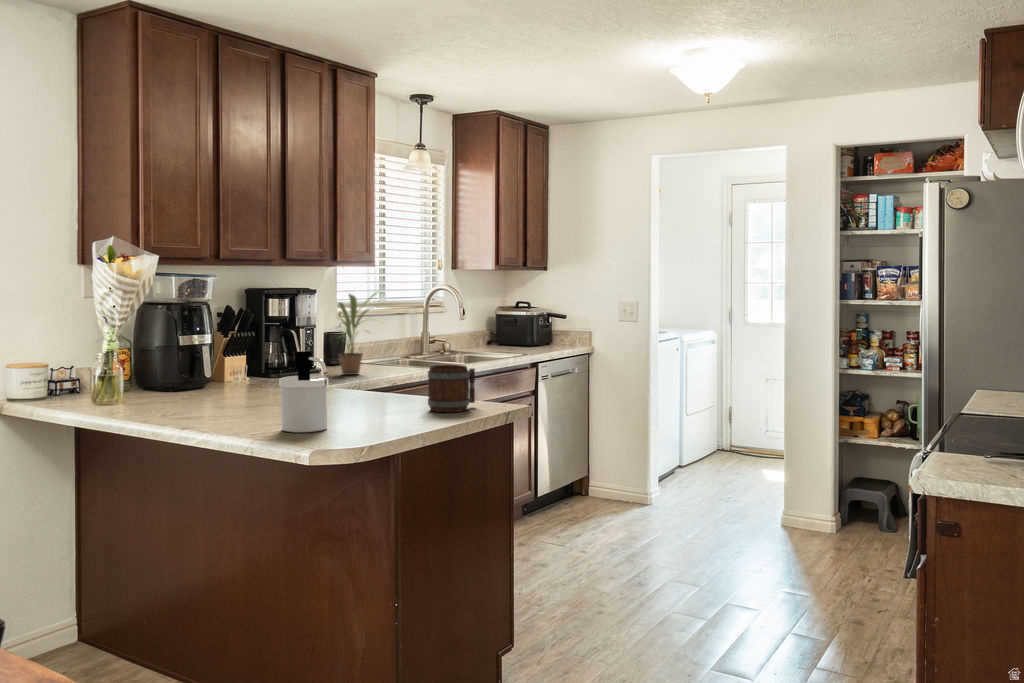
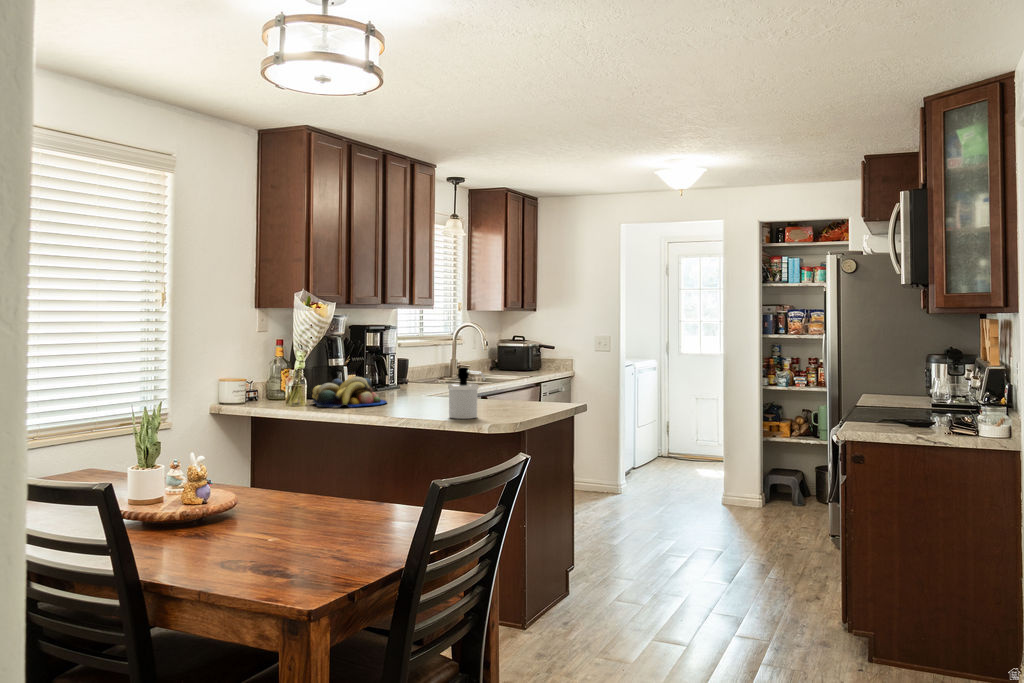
potted plant: present [337,292,377,375] -> none [407,328,446,390]
fruit bowl: none [144,359,256,406] -> present [312,376,387,408]
mug: present [428,365,475,412] -> none [523,378,551,409]

